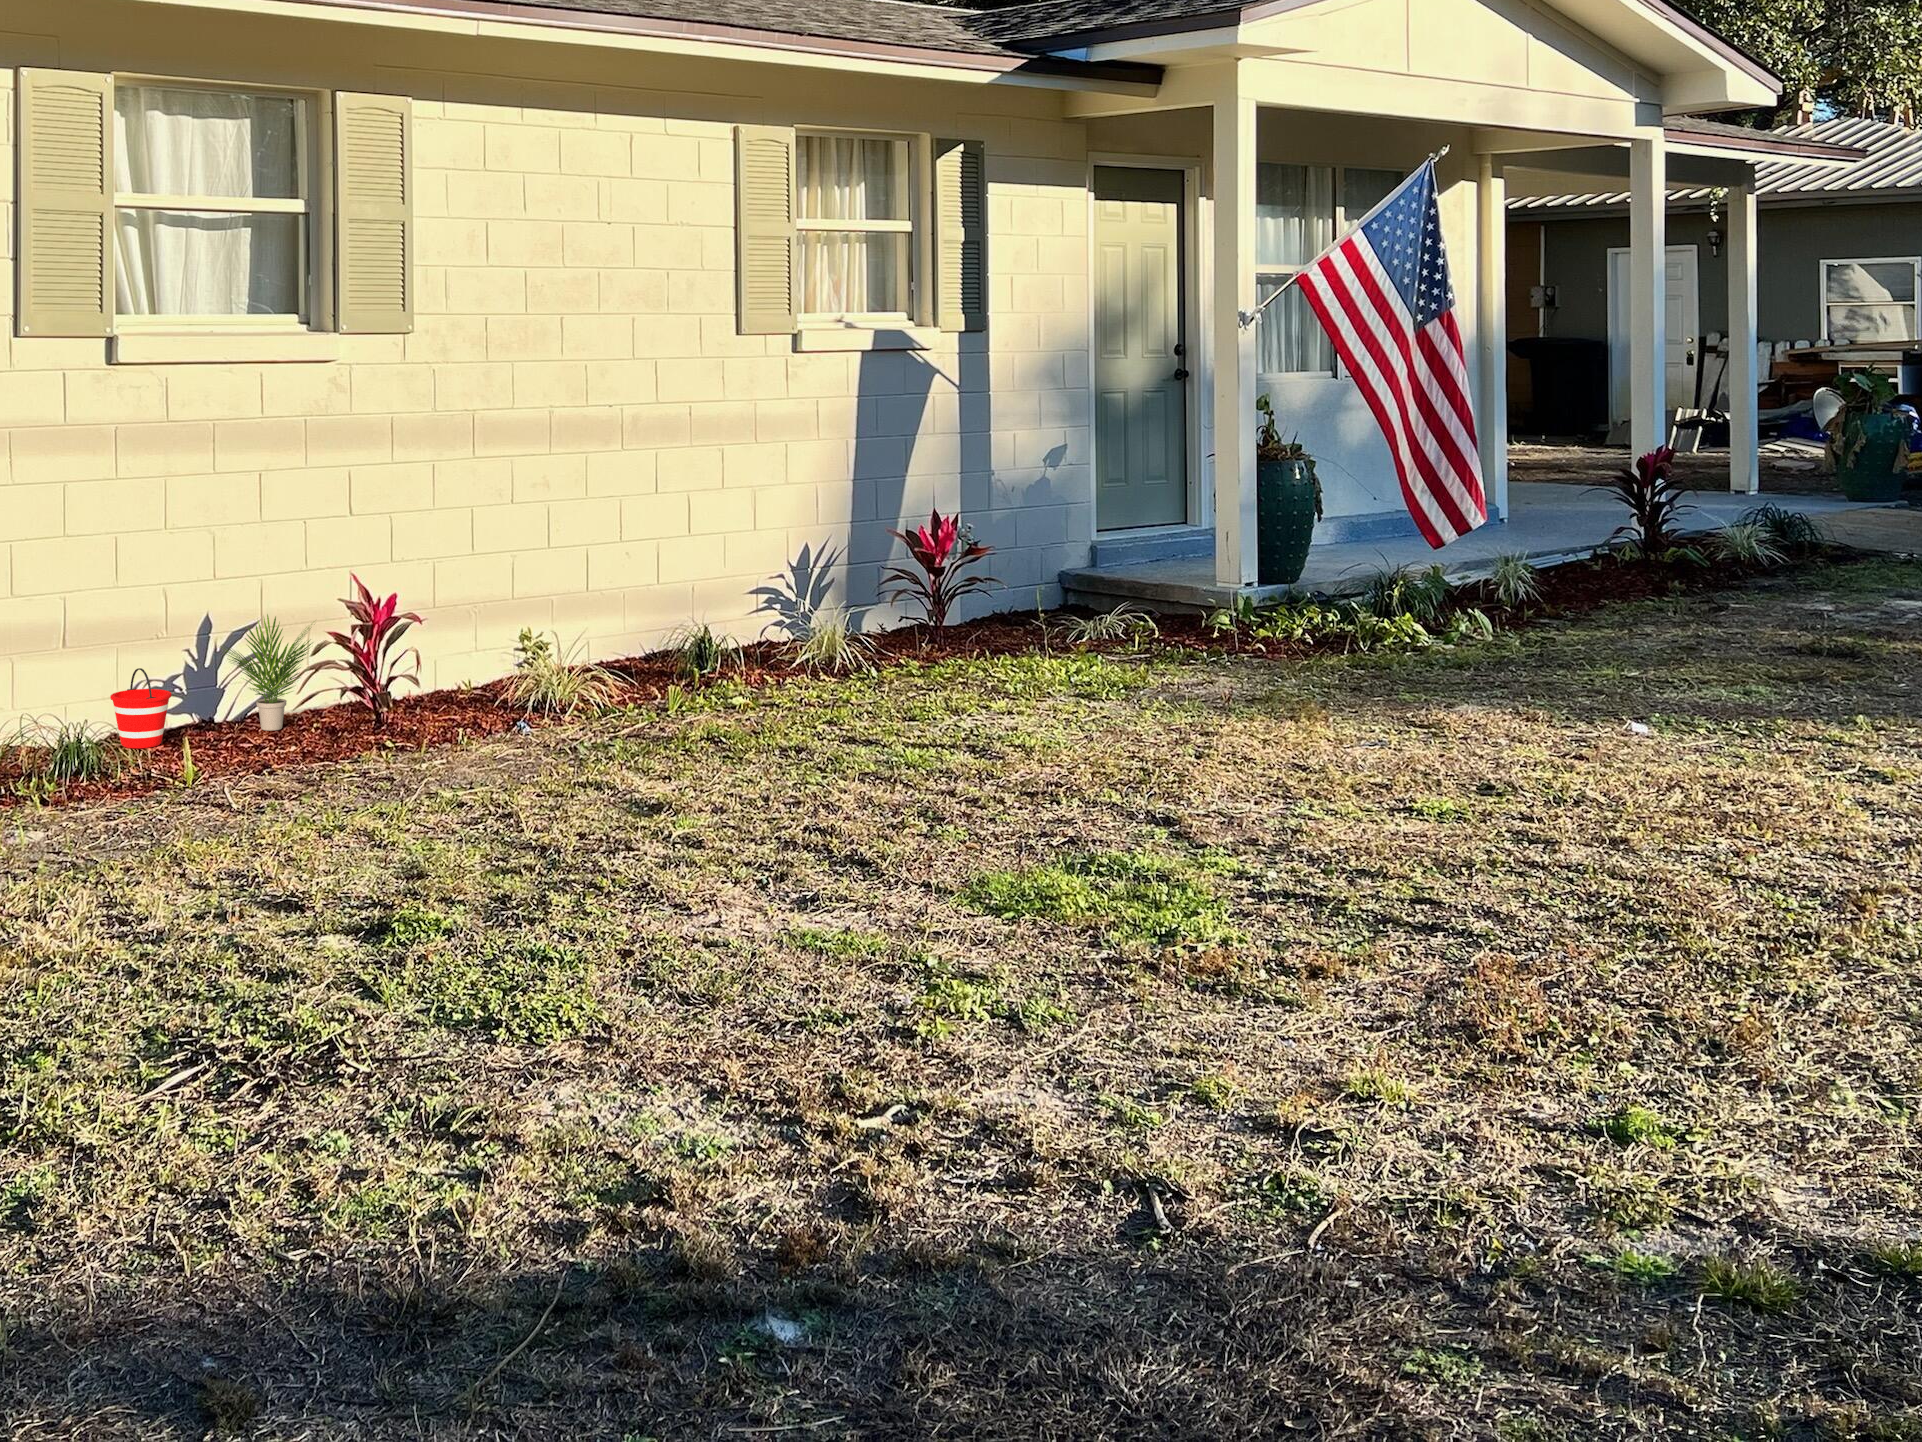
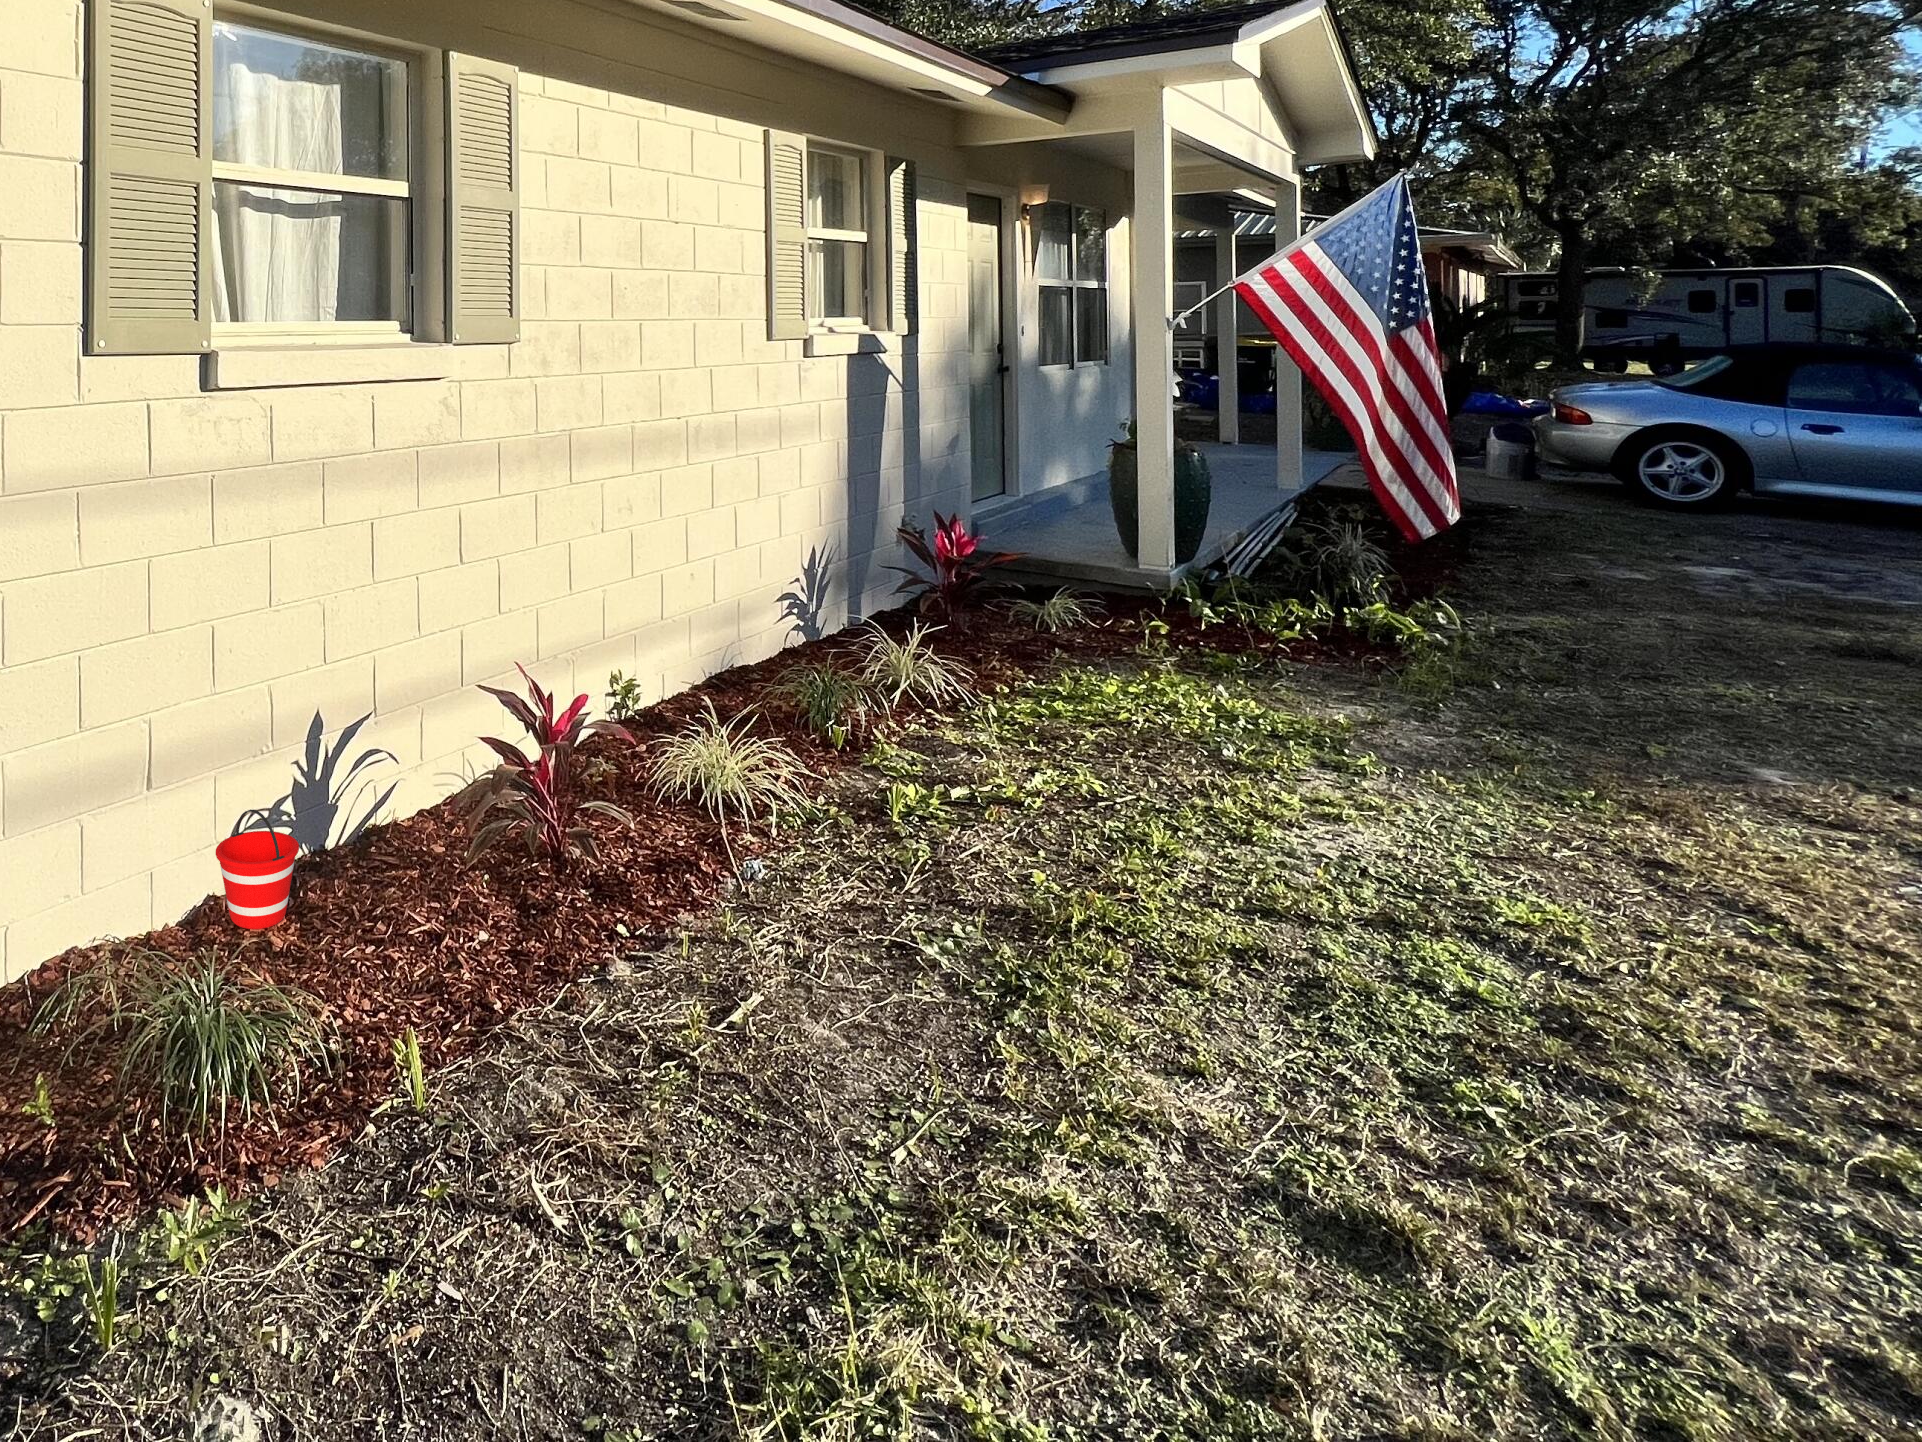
potted plant: present [222,614,312,731] -> none [335,703,470,867]

